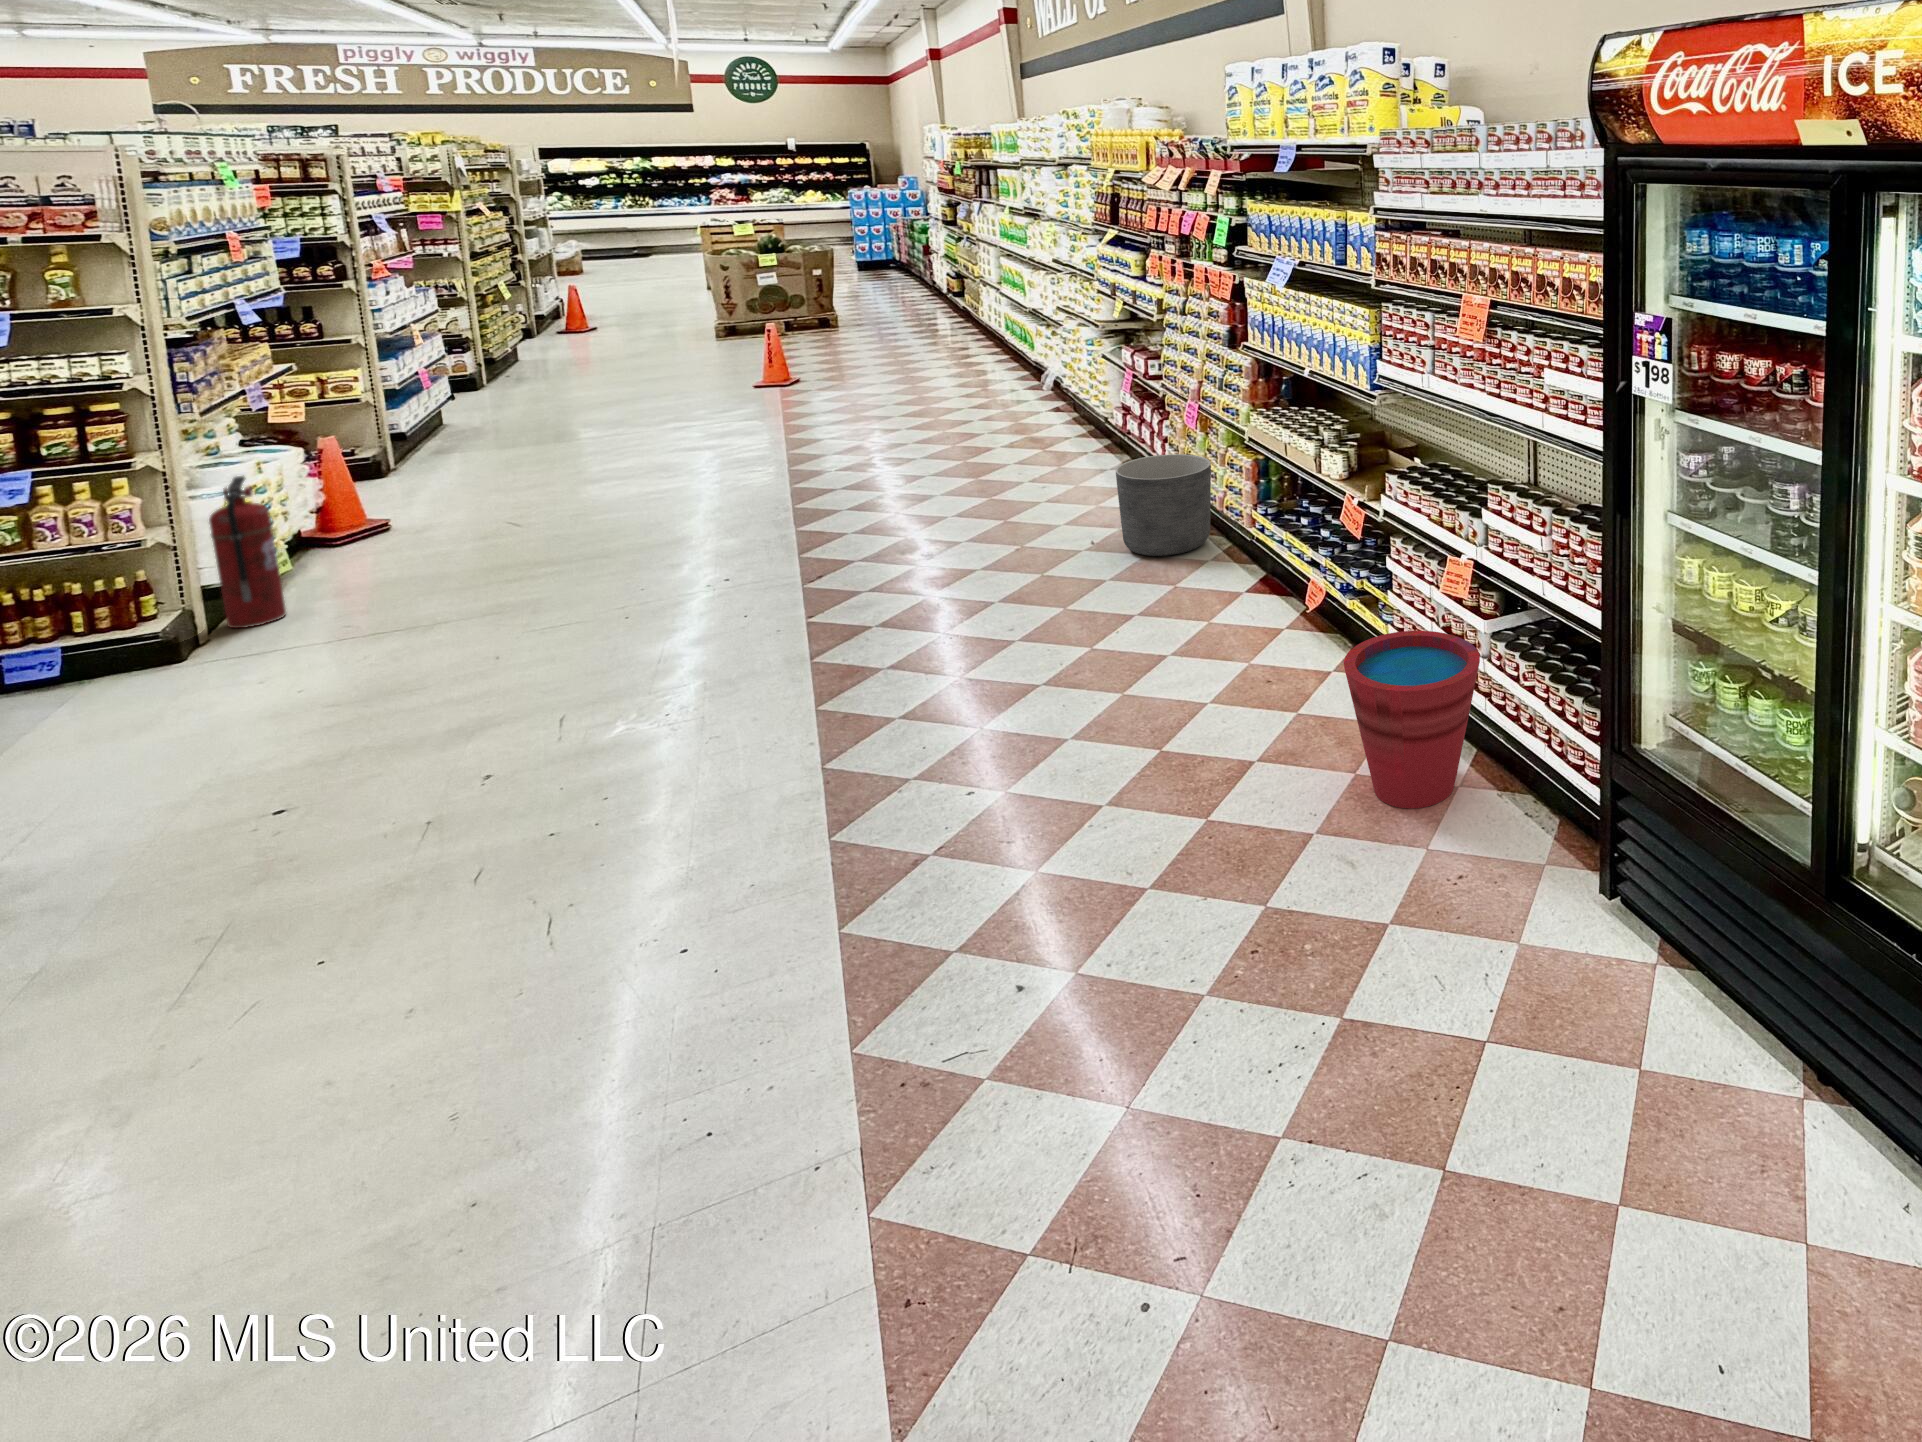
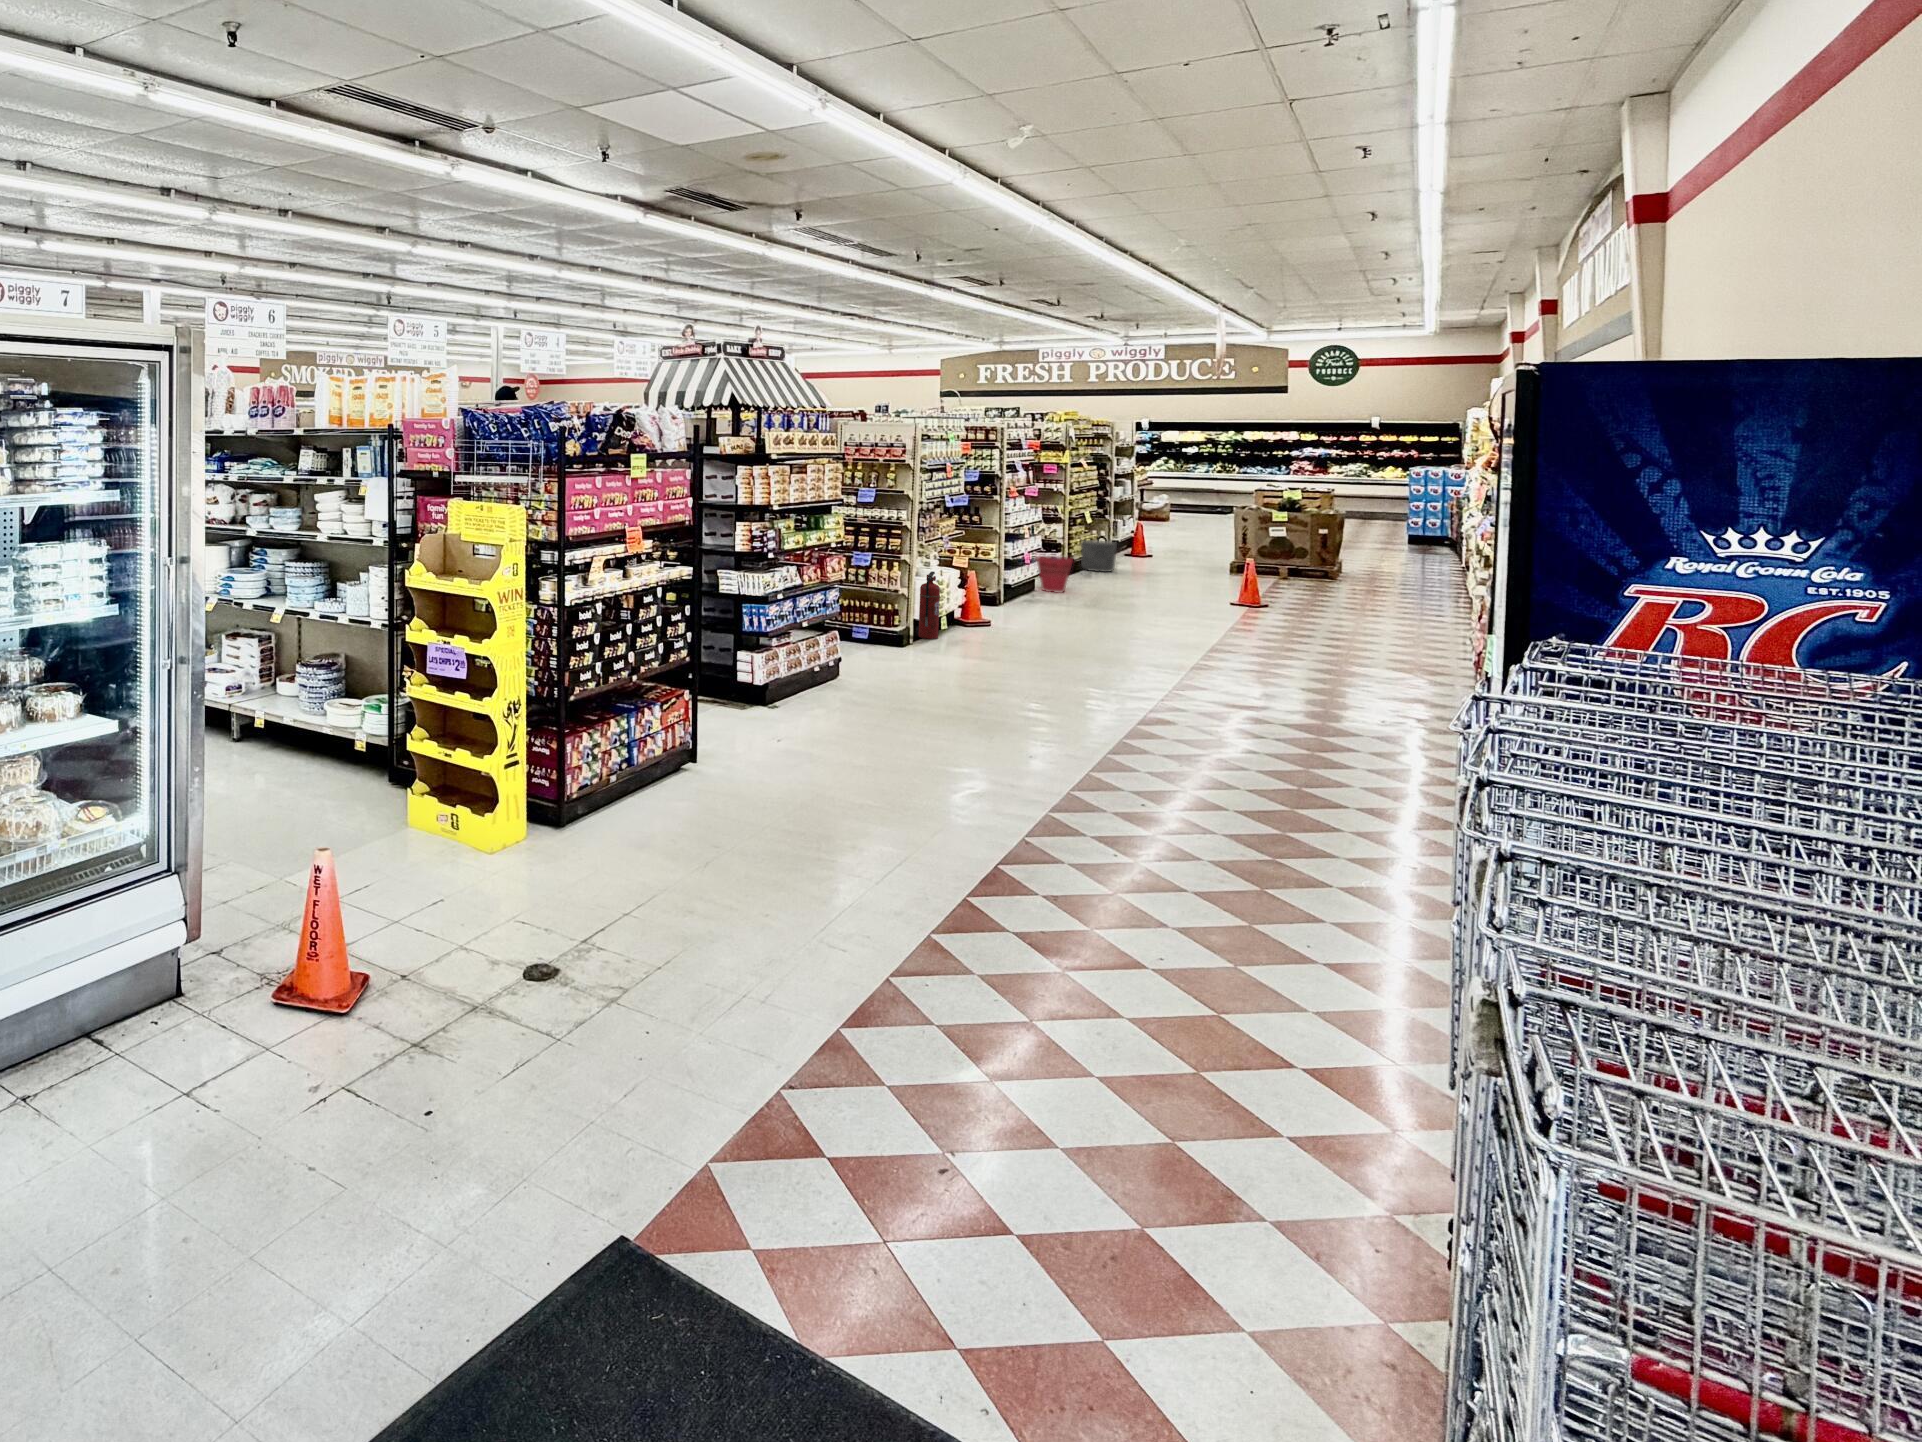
planter: present [1116,454,1211,556] -> present [1081,540,1117,572]
bucket: present [1344,631,1480,808] -> present [1036,556,1073,593]

